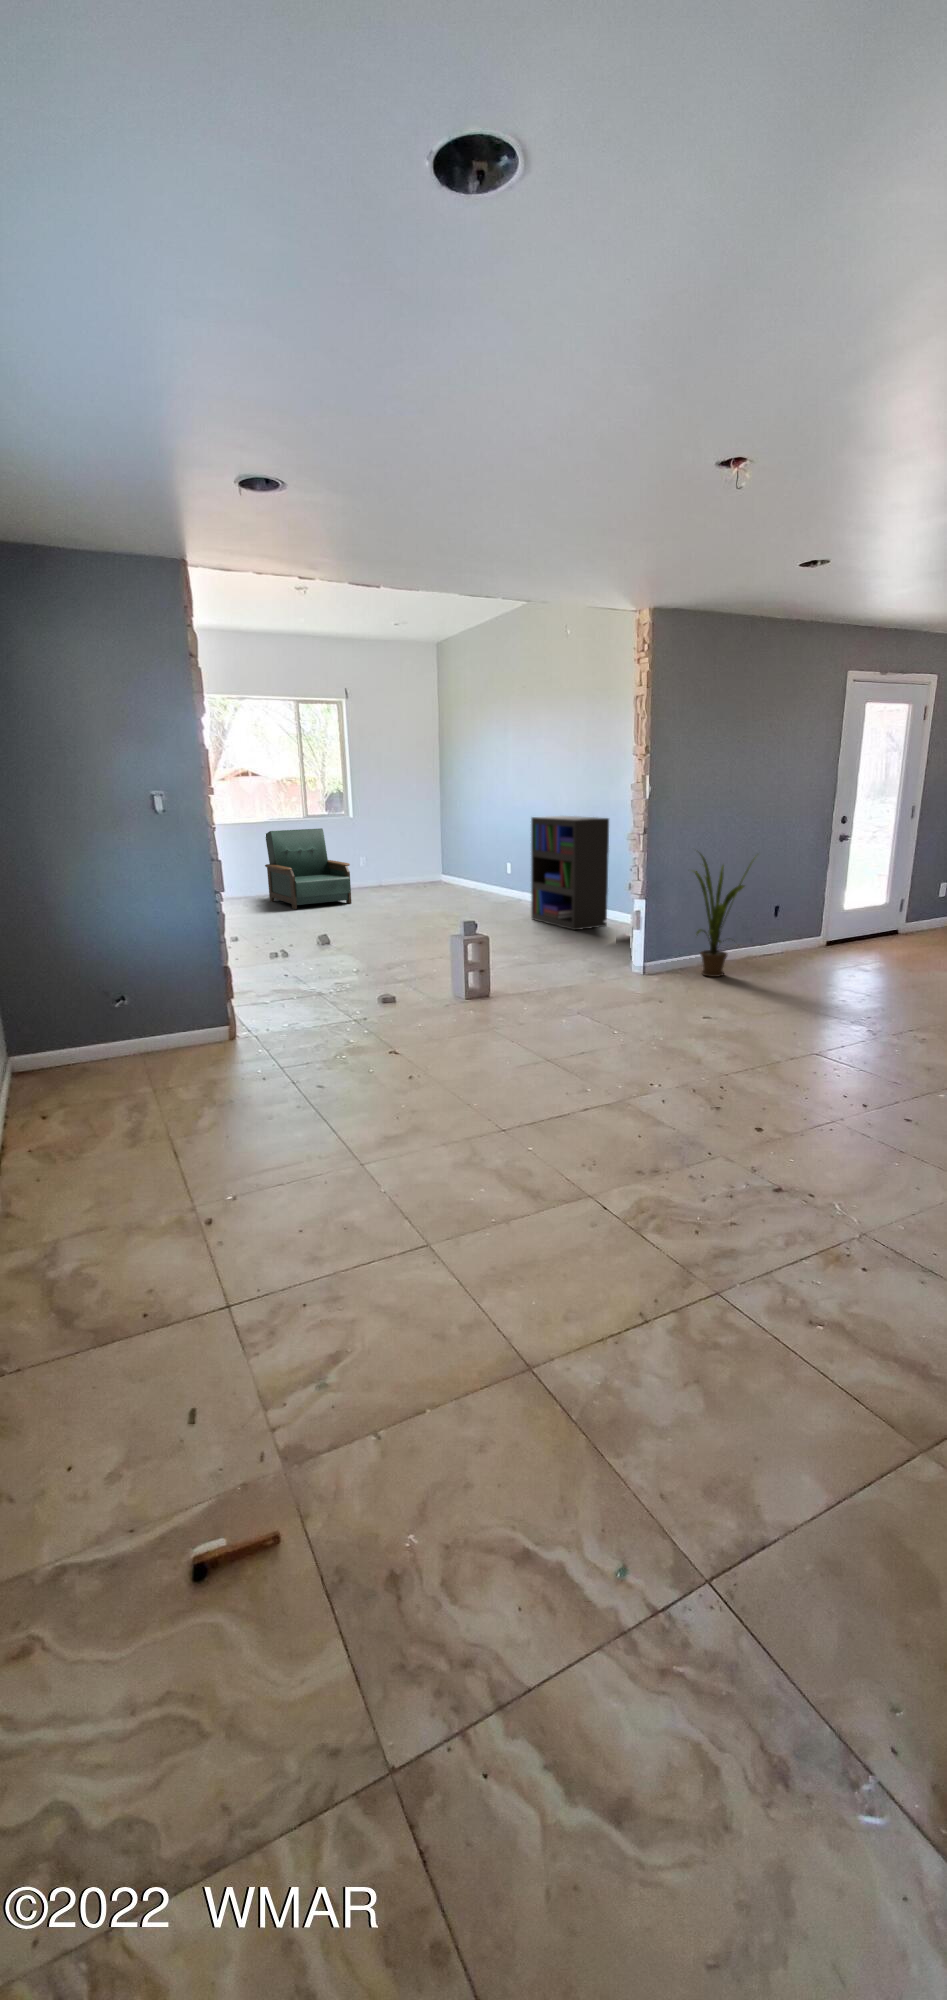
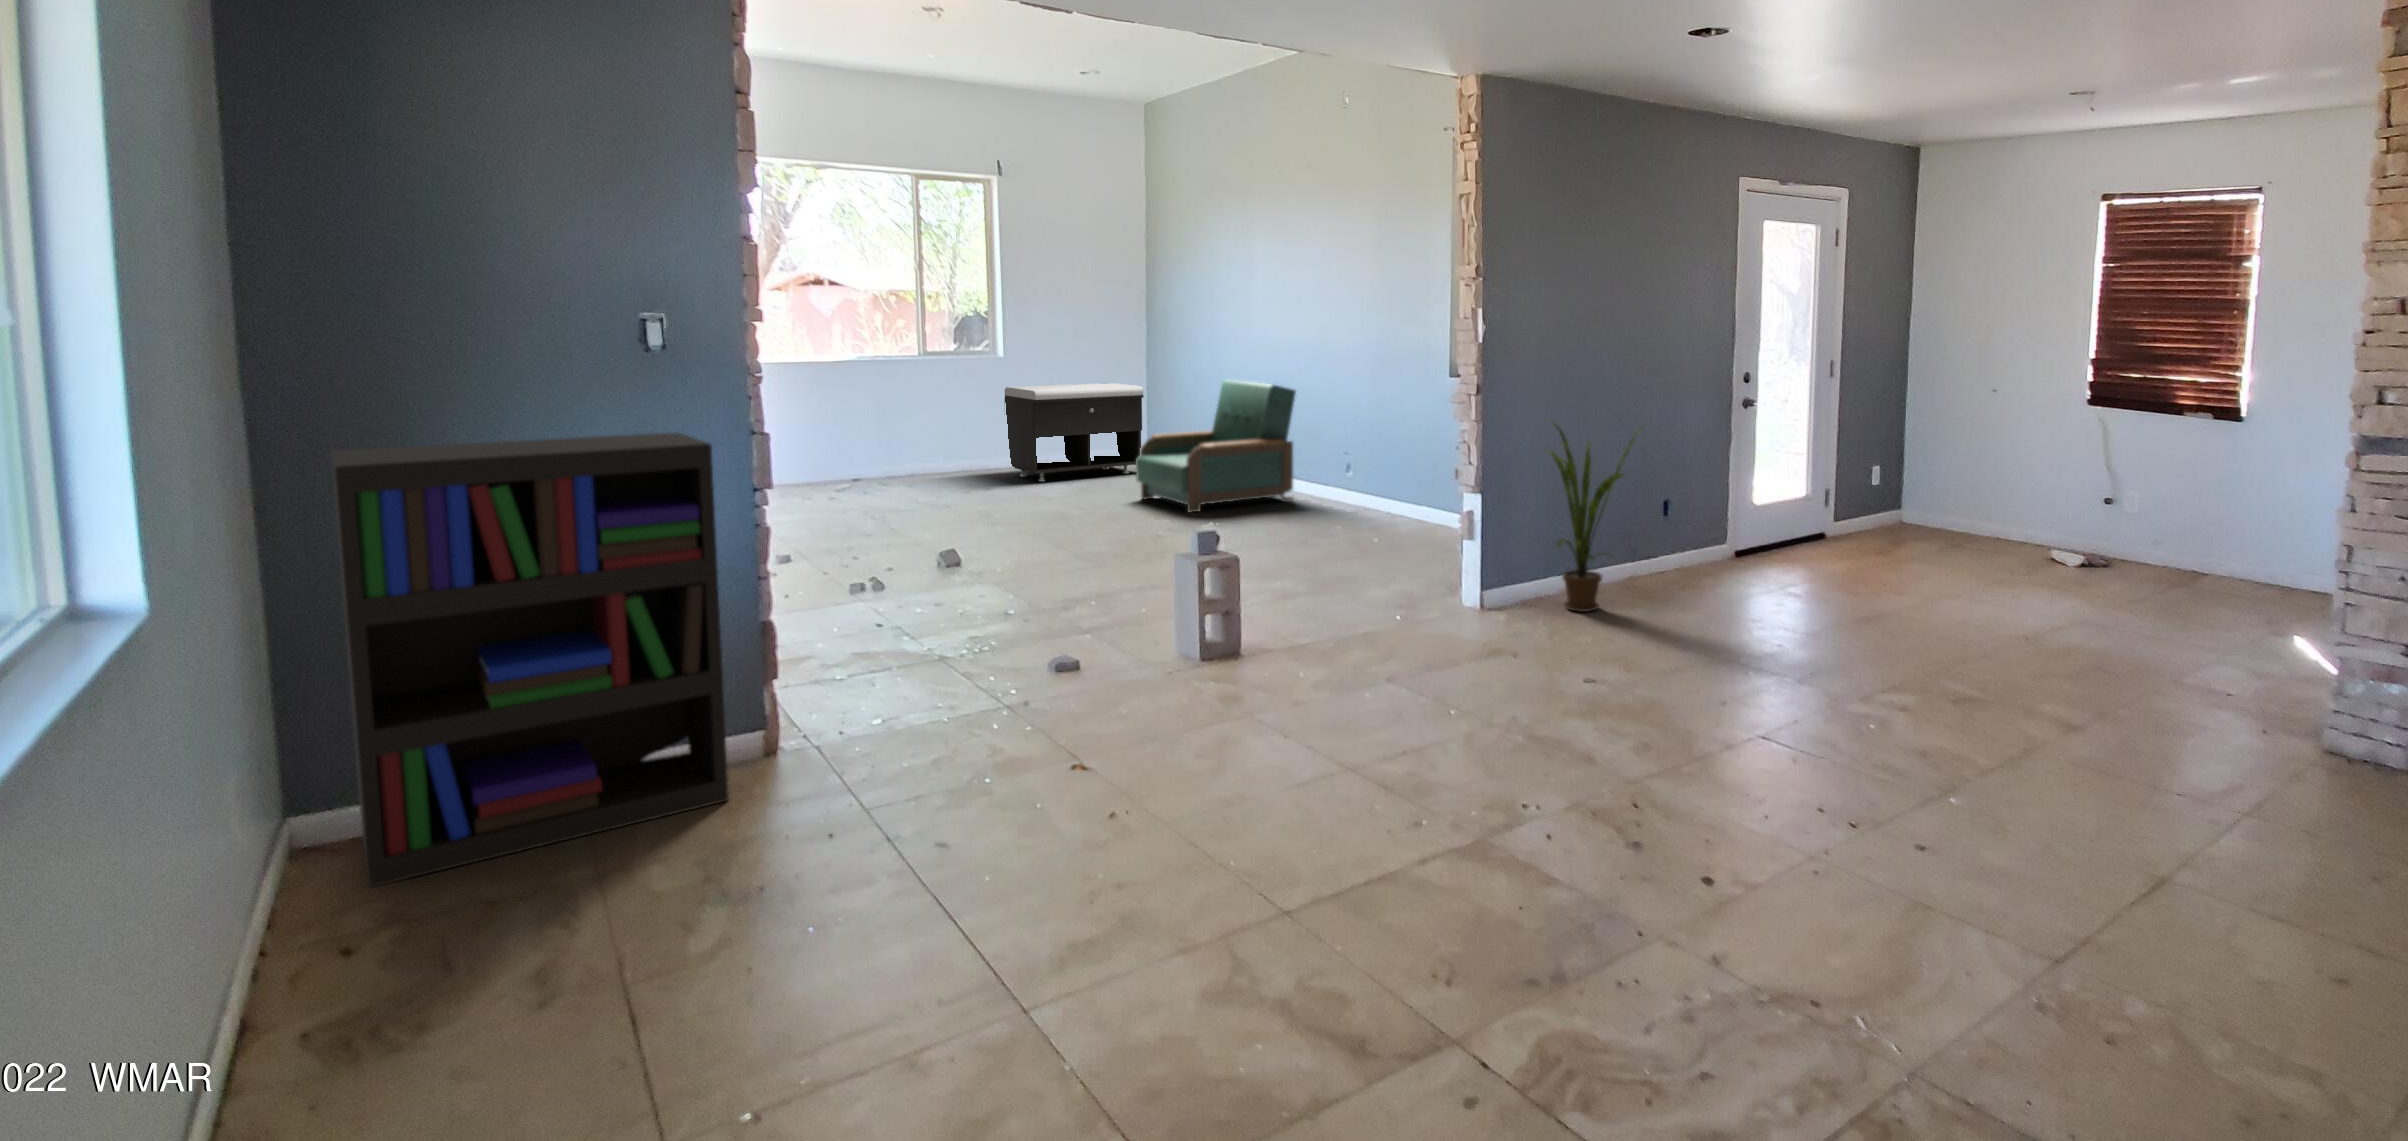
bookshelf: present [531,816,609,930] -> present [331,433,729,887]
armchair: present [265,828,352,909] -> present [1136,380,1296,512]
storage bench: none [355,833,440,896] -> present [1005,383,1144,481]

